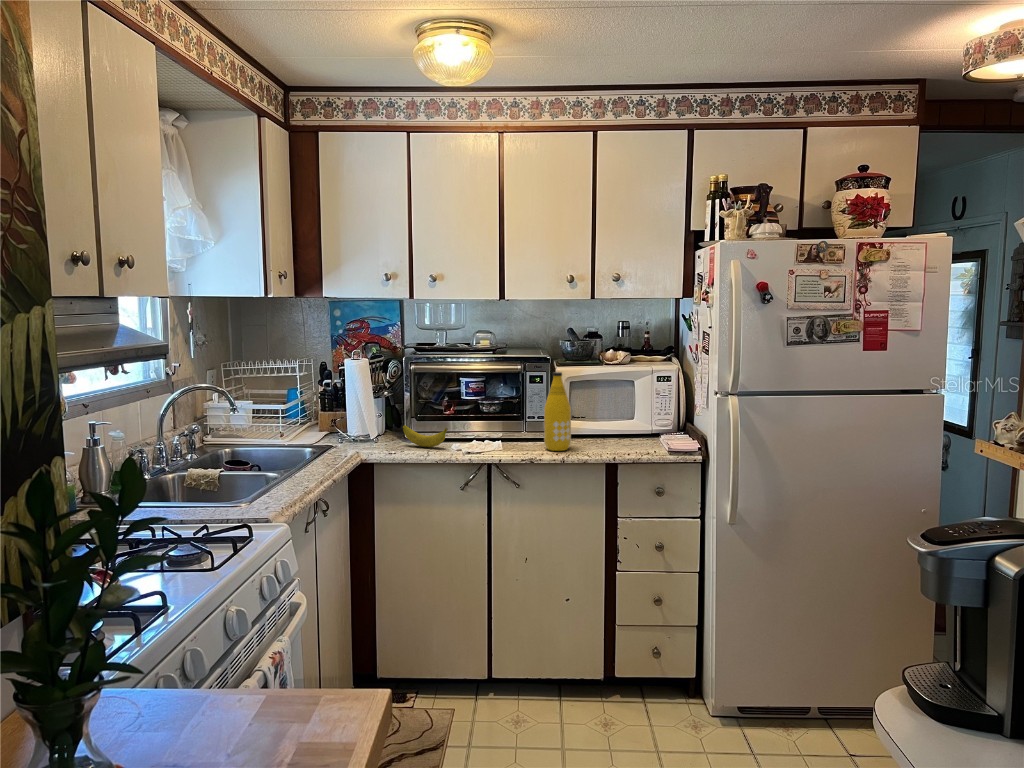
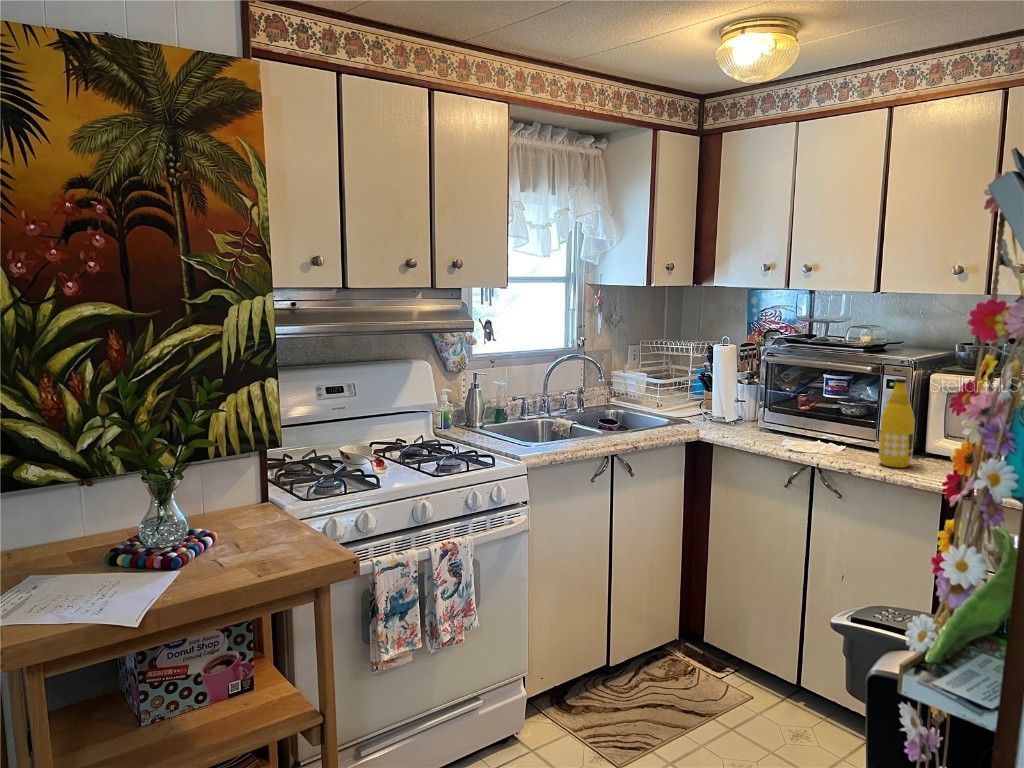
banana: present [403,425,448,447] -> none [751,414,784,439]

